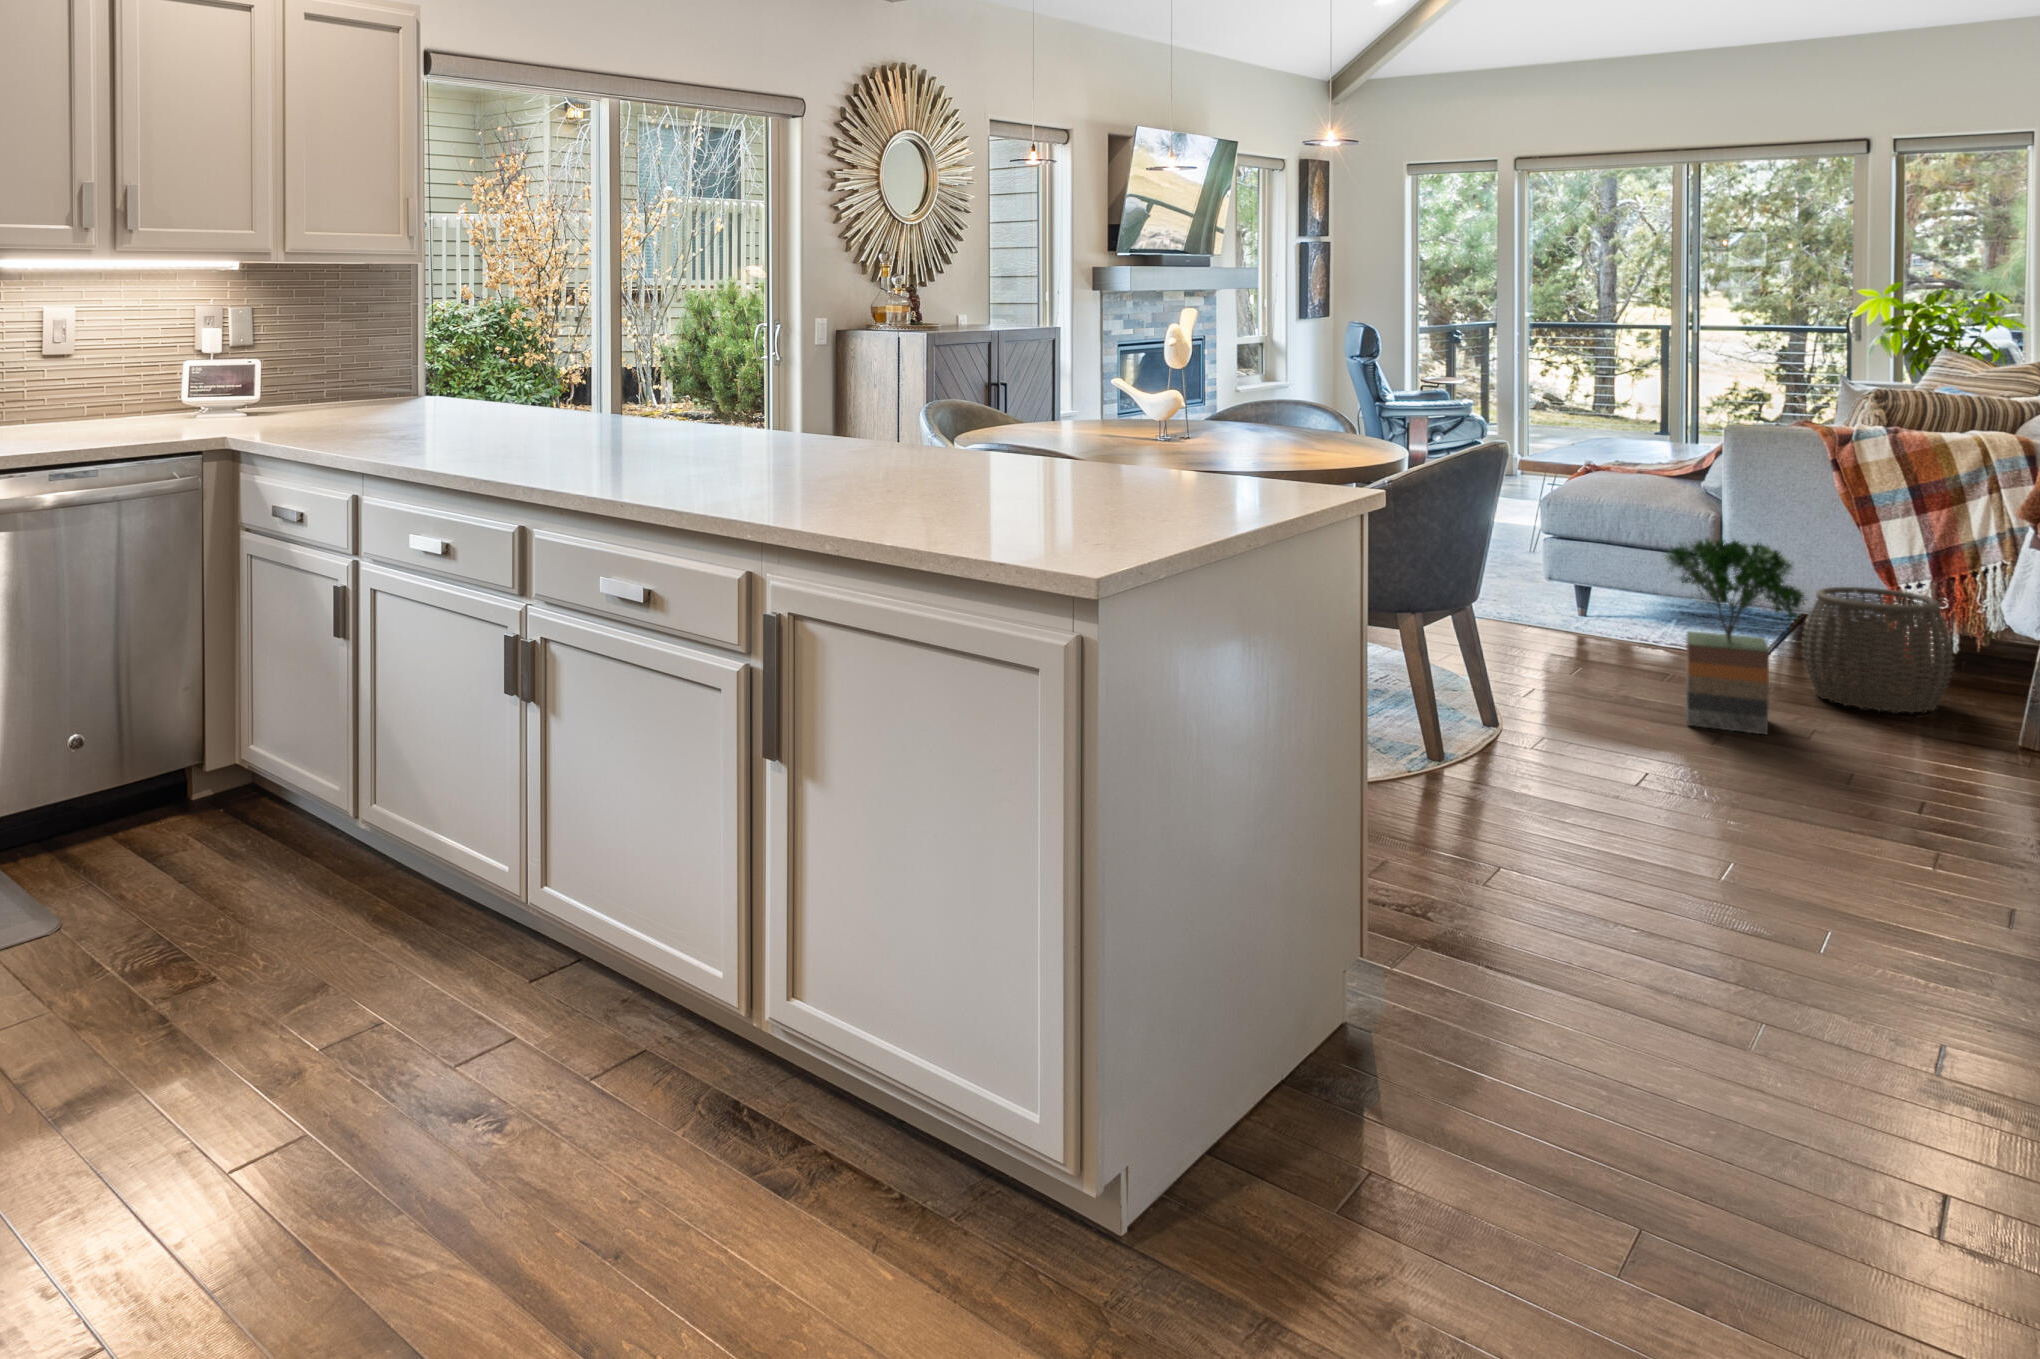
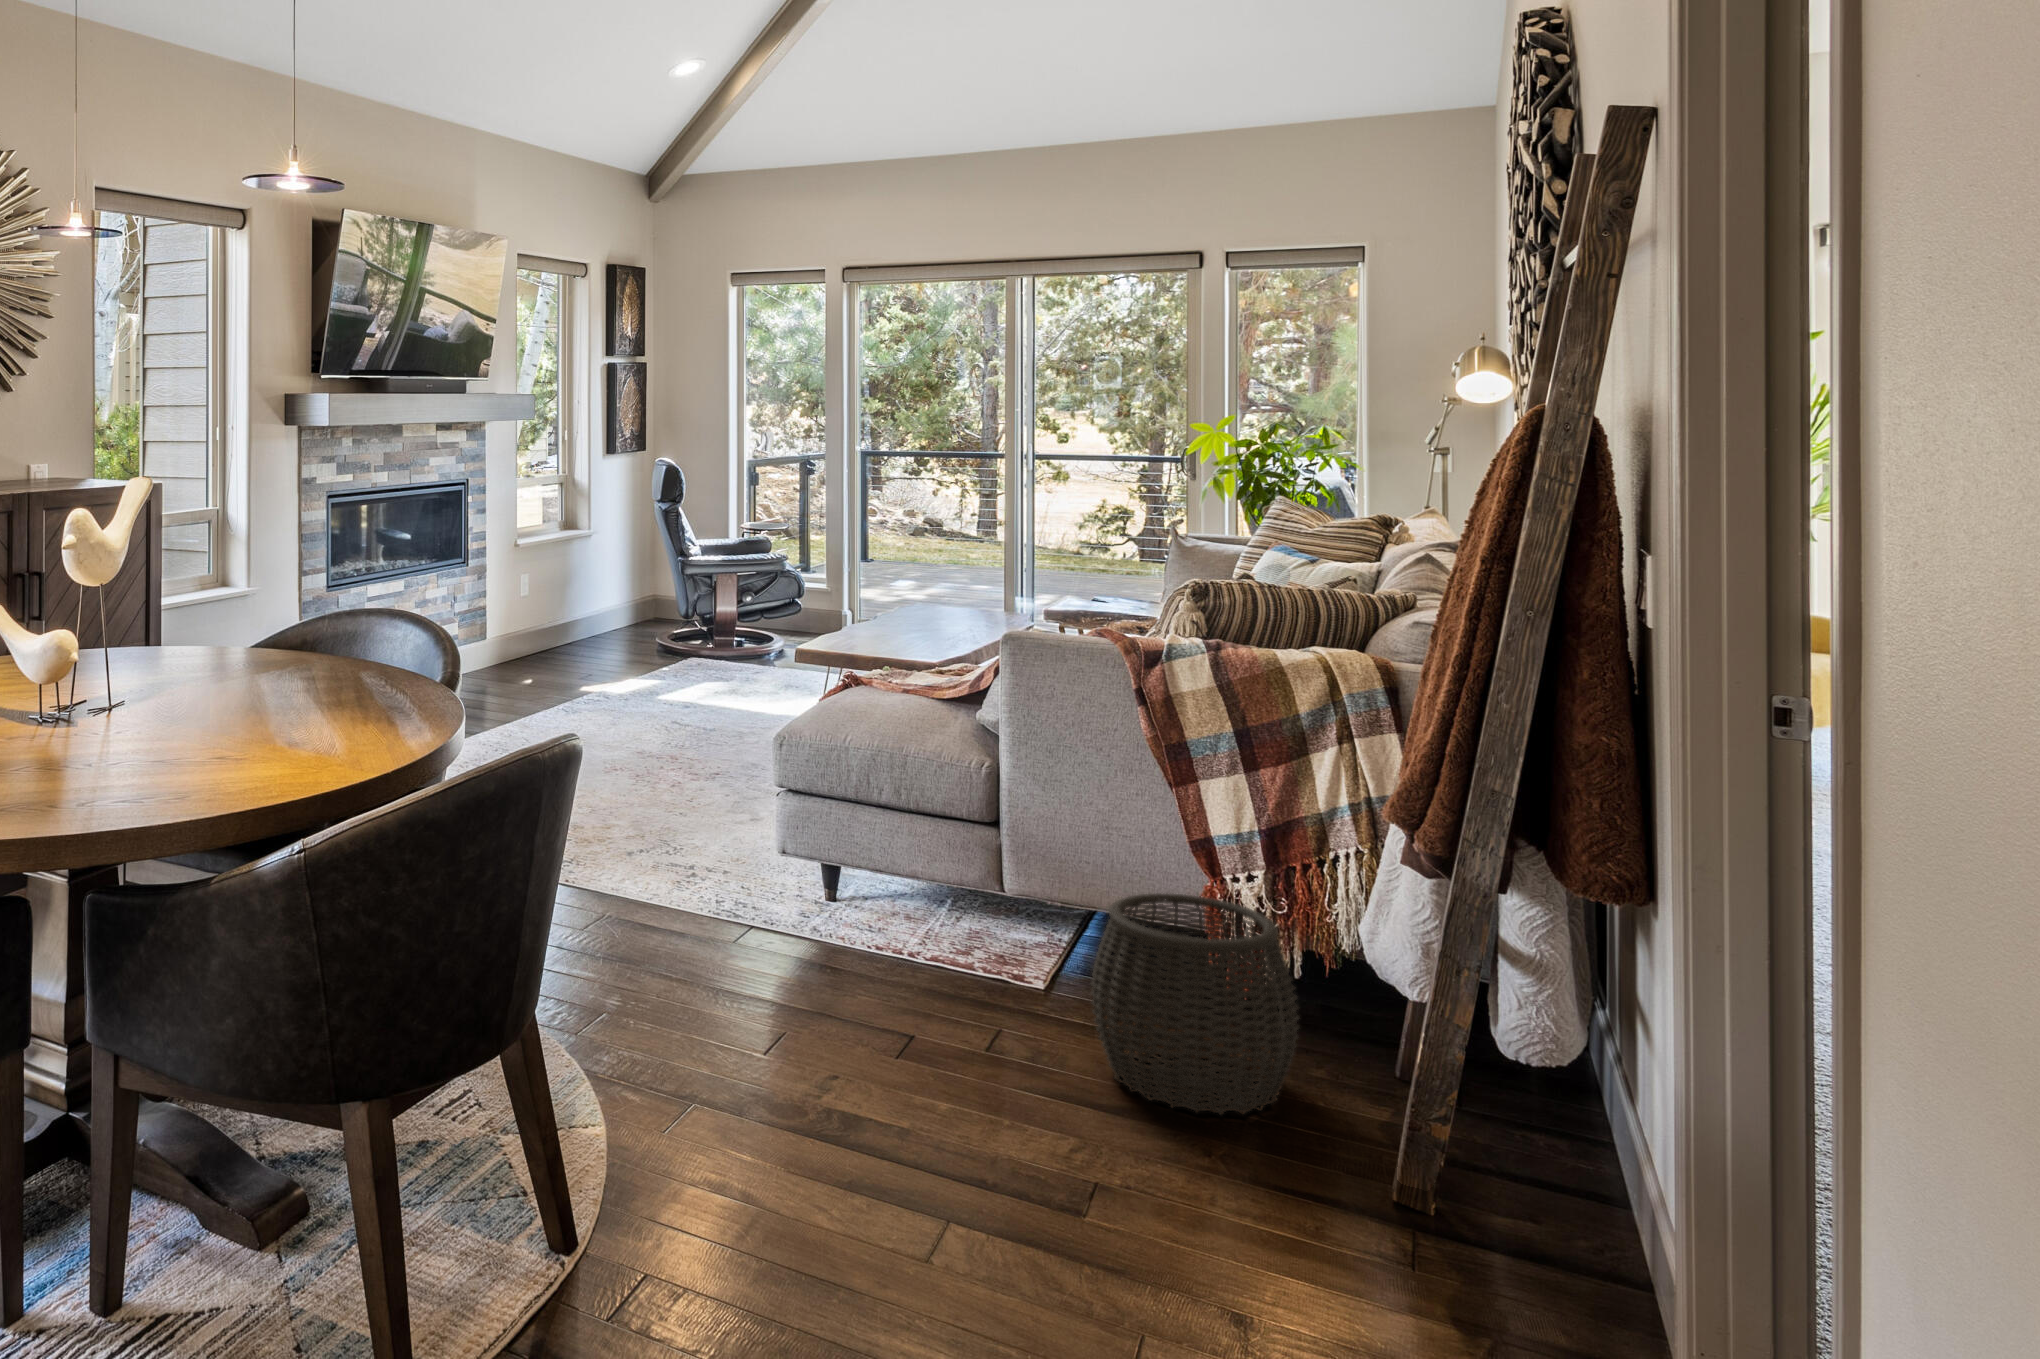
potted tree: present [1664,539,1807,734] -> none [869,840,1086,1195]

